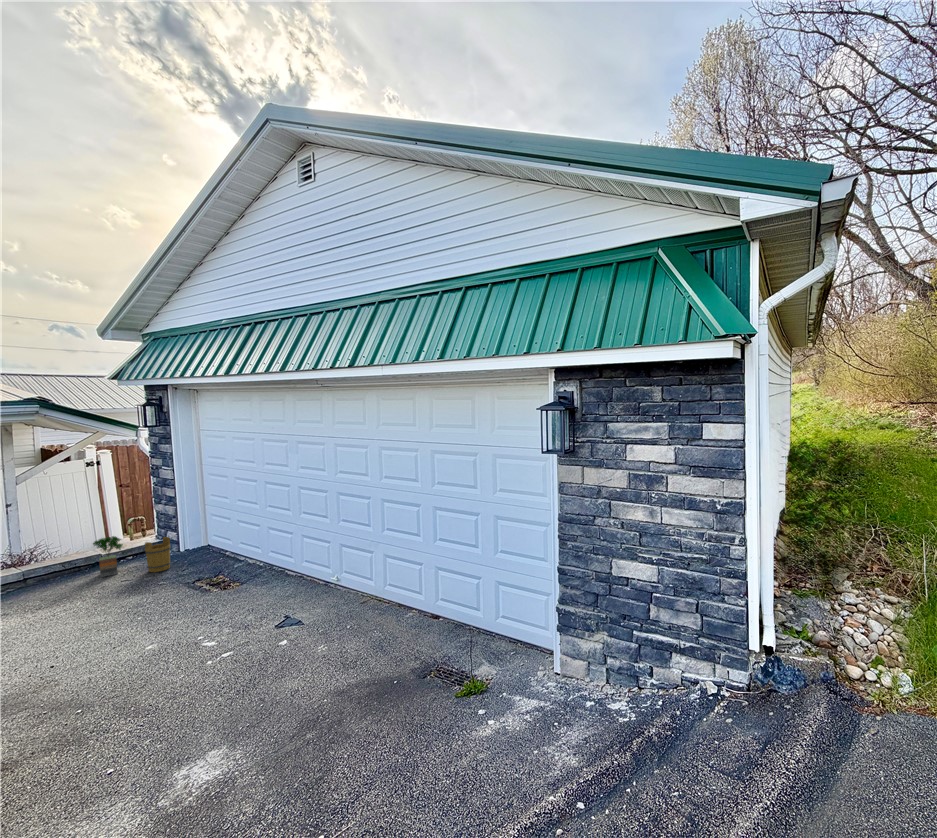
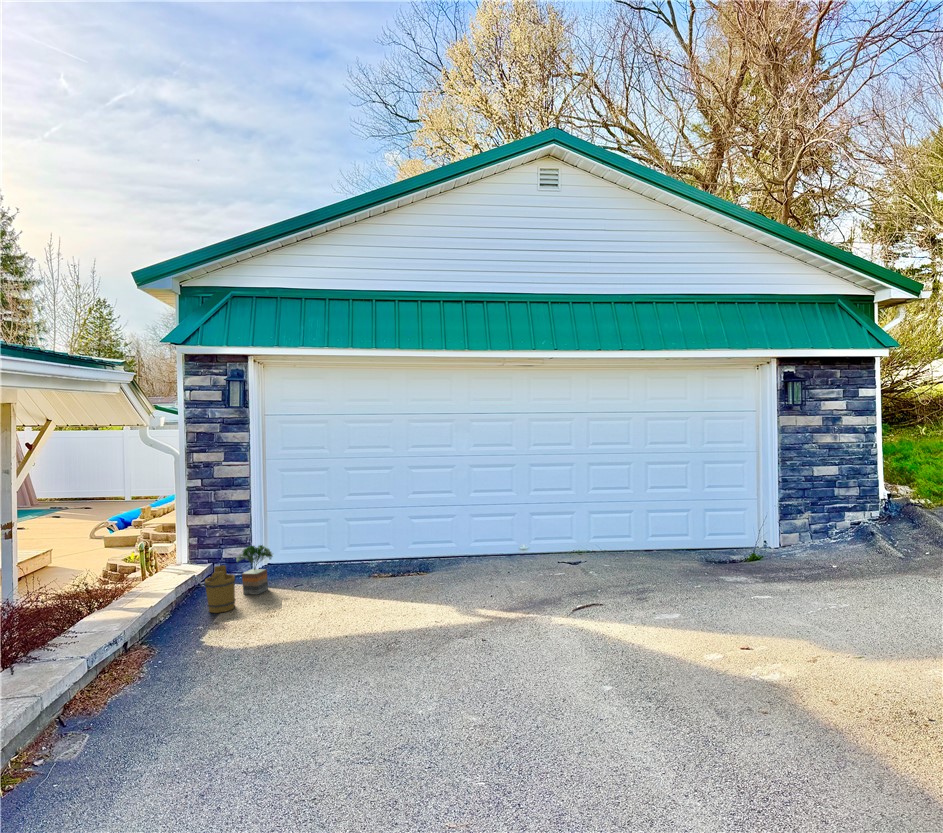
bucket: present [143,537,171,572] -> present [201,565,235,613]

